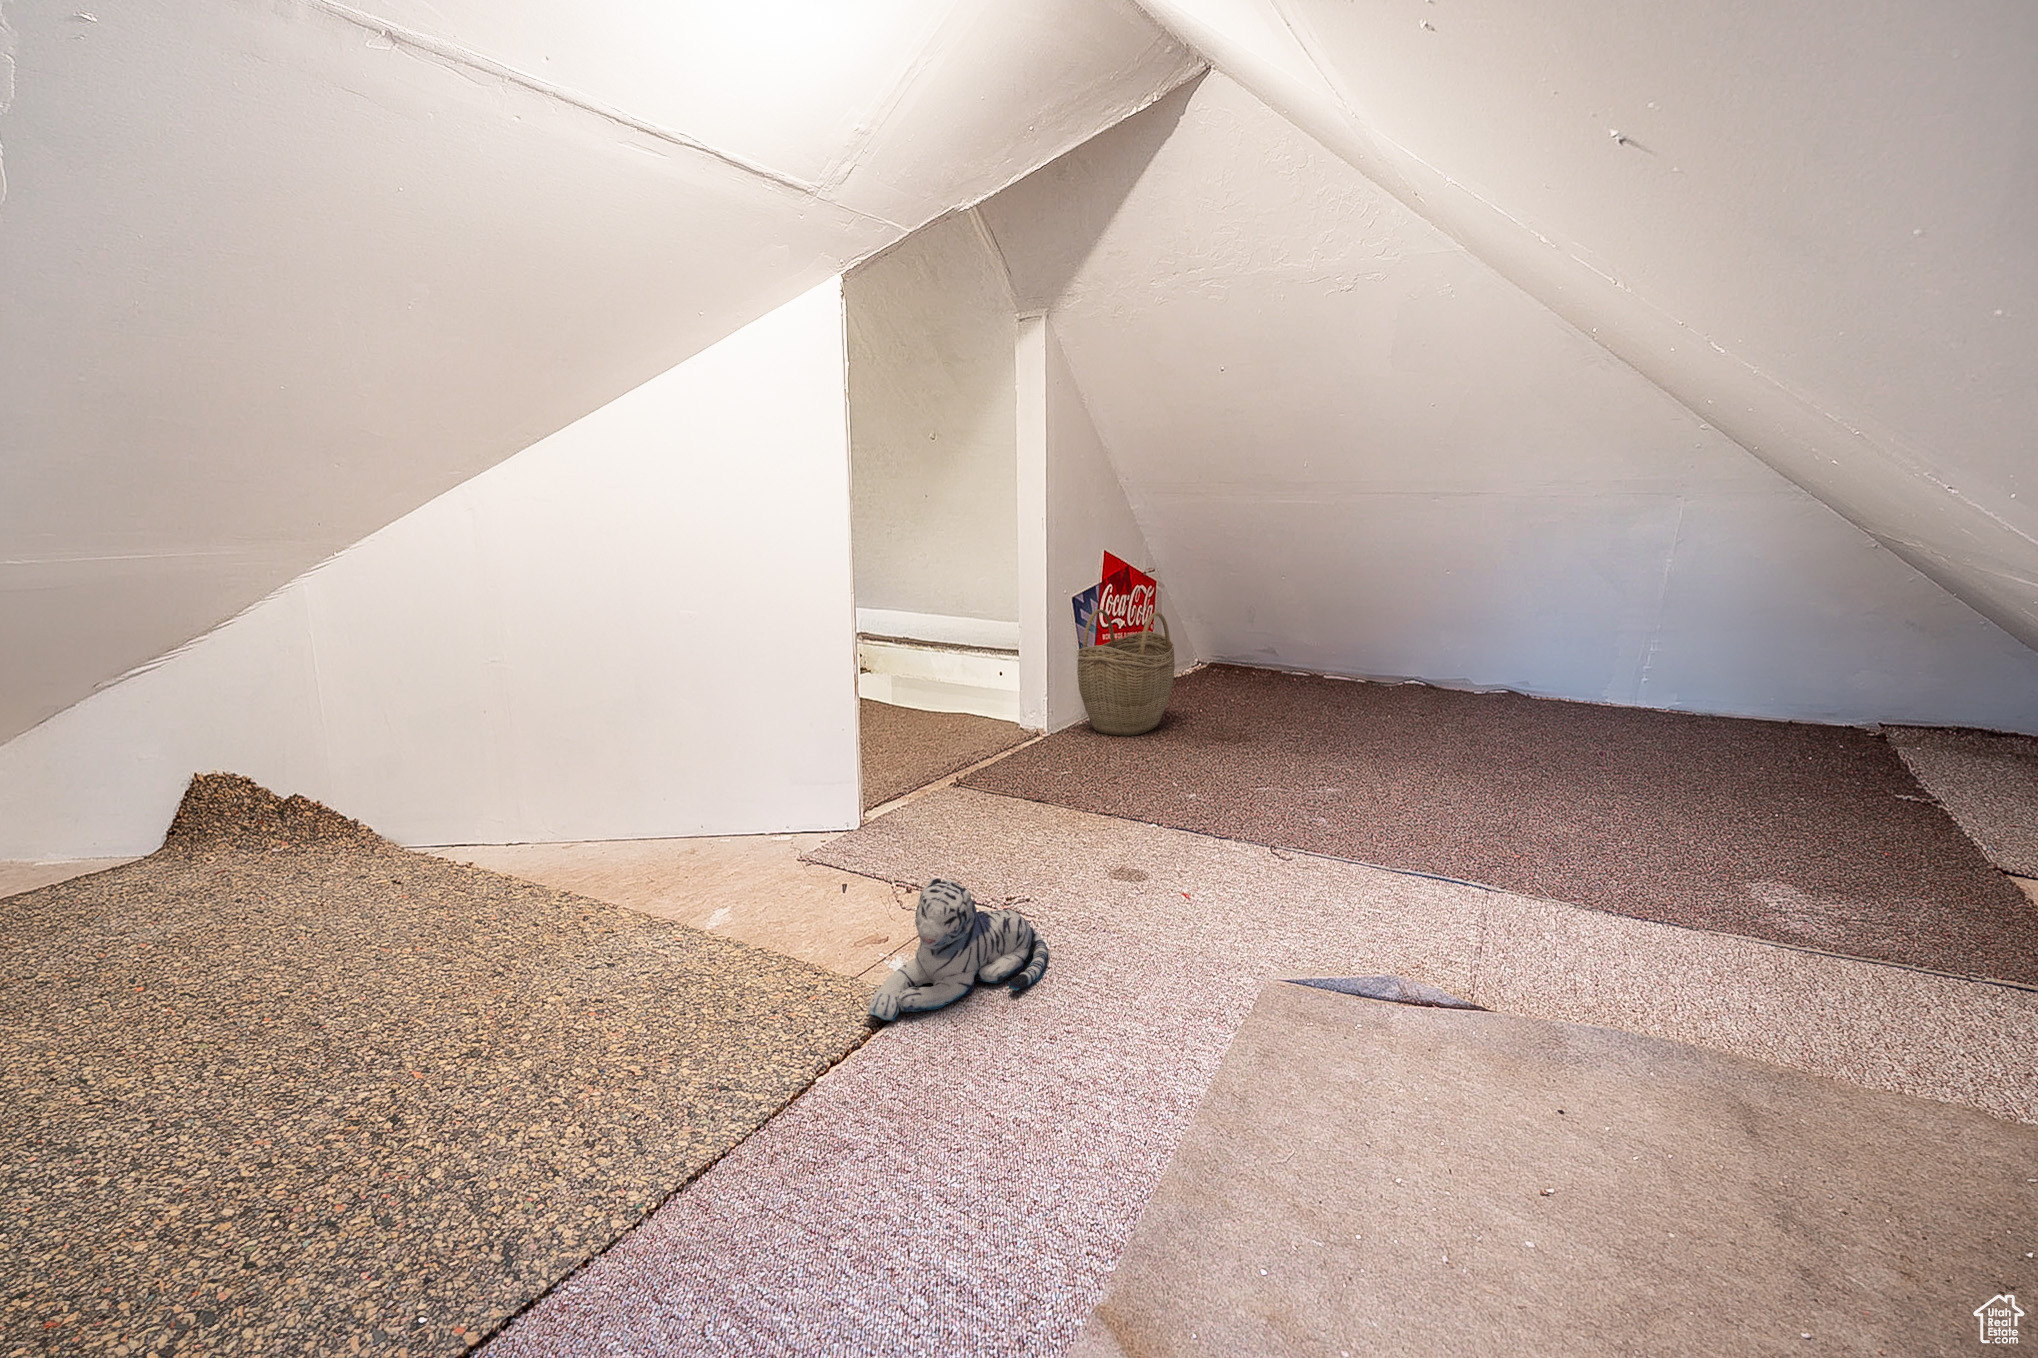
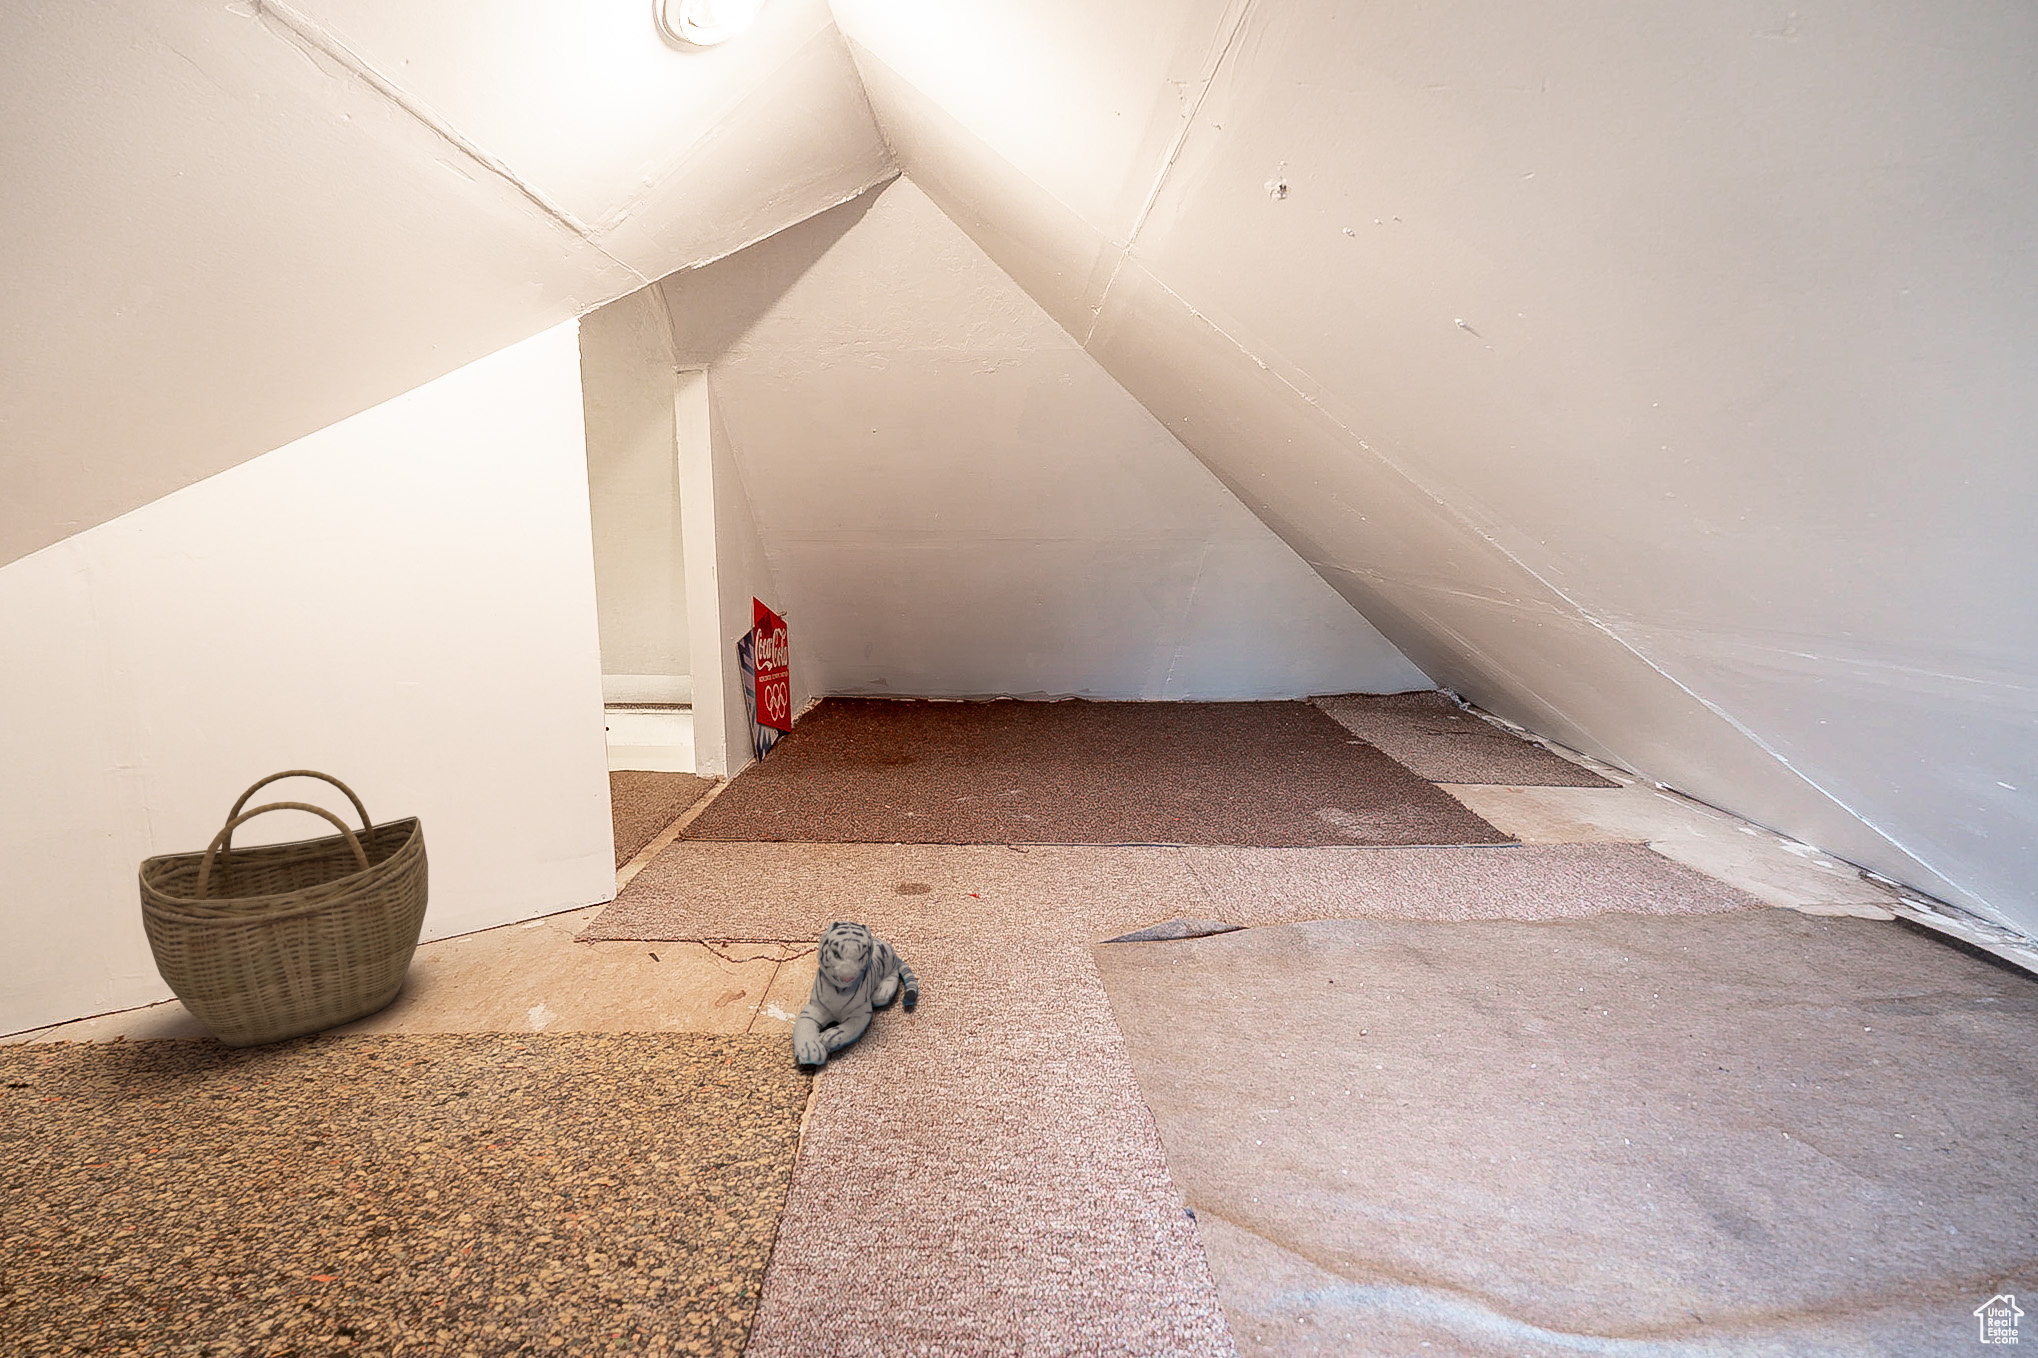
woven basket: present [1077,609,1175,736] -> present [138,770,428,1048]

